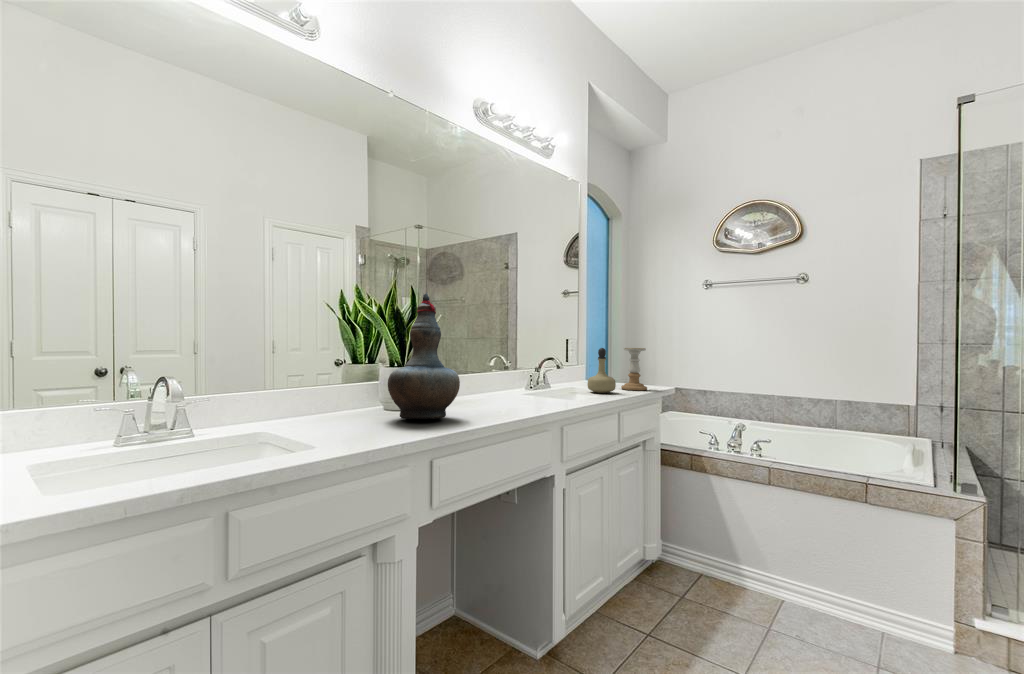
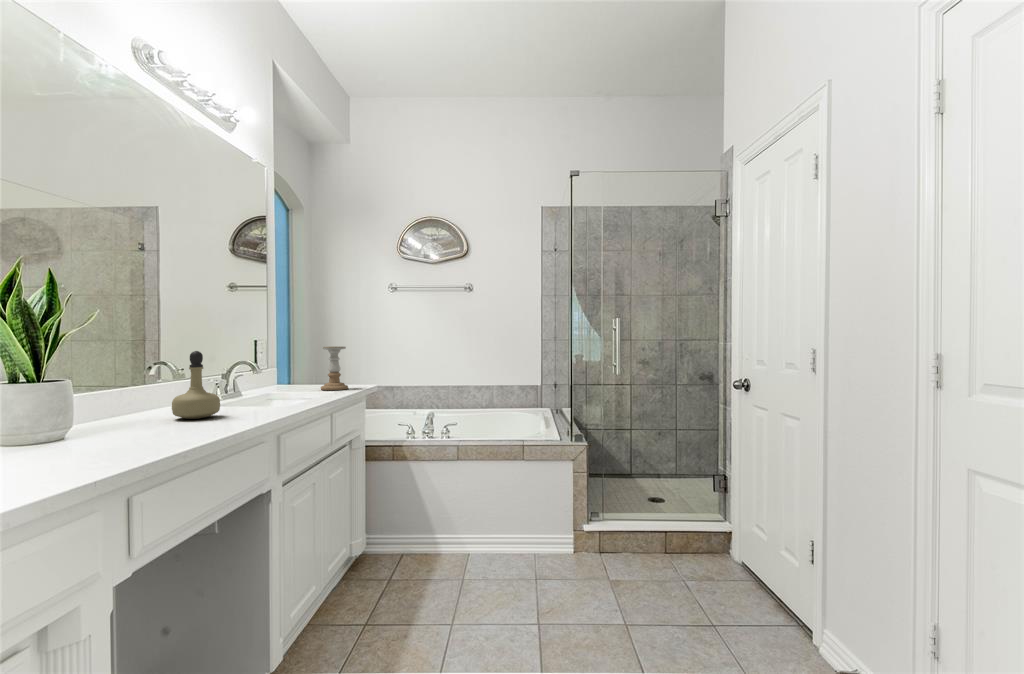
decorative vase: present [388,293,460,419] -> none [51,287,164,450]
perfume bottle: present [587,348,616,393] -> present [172,351,220,419]

